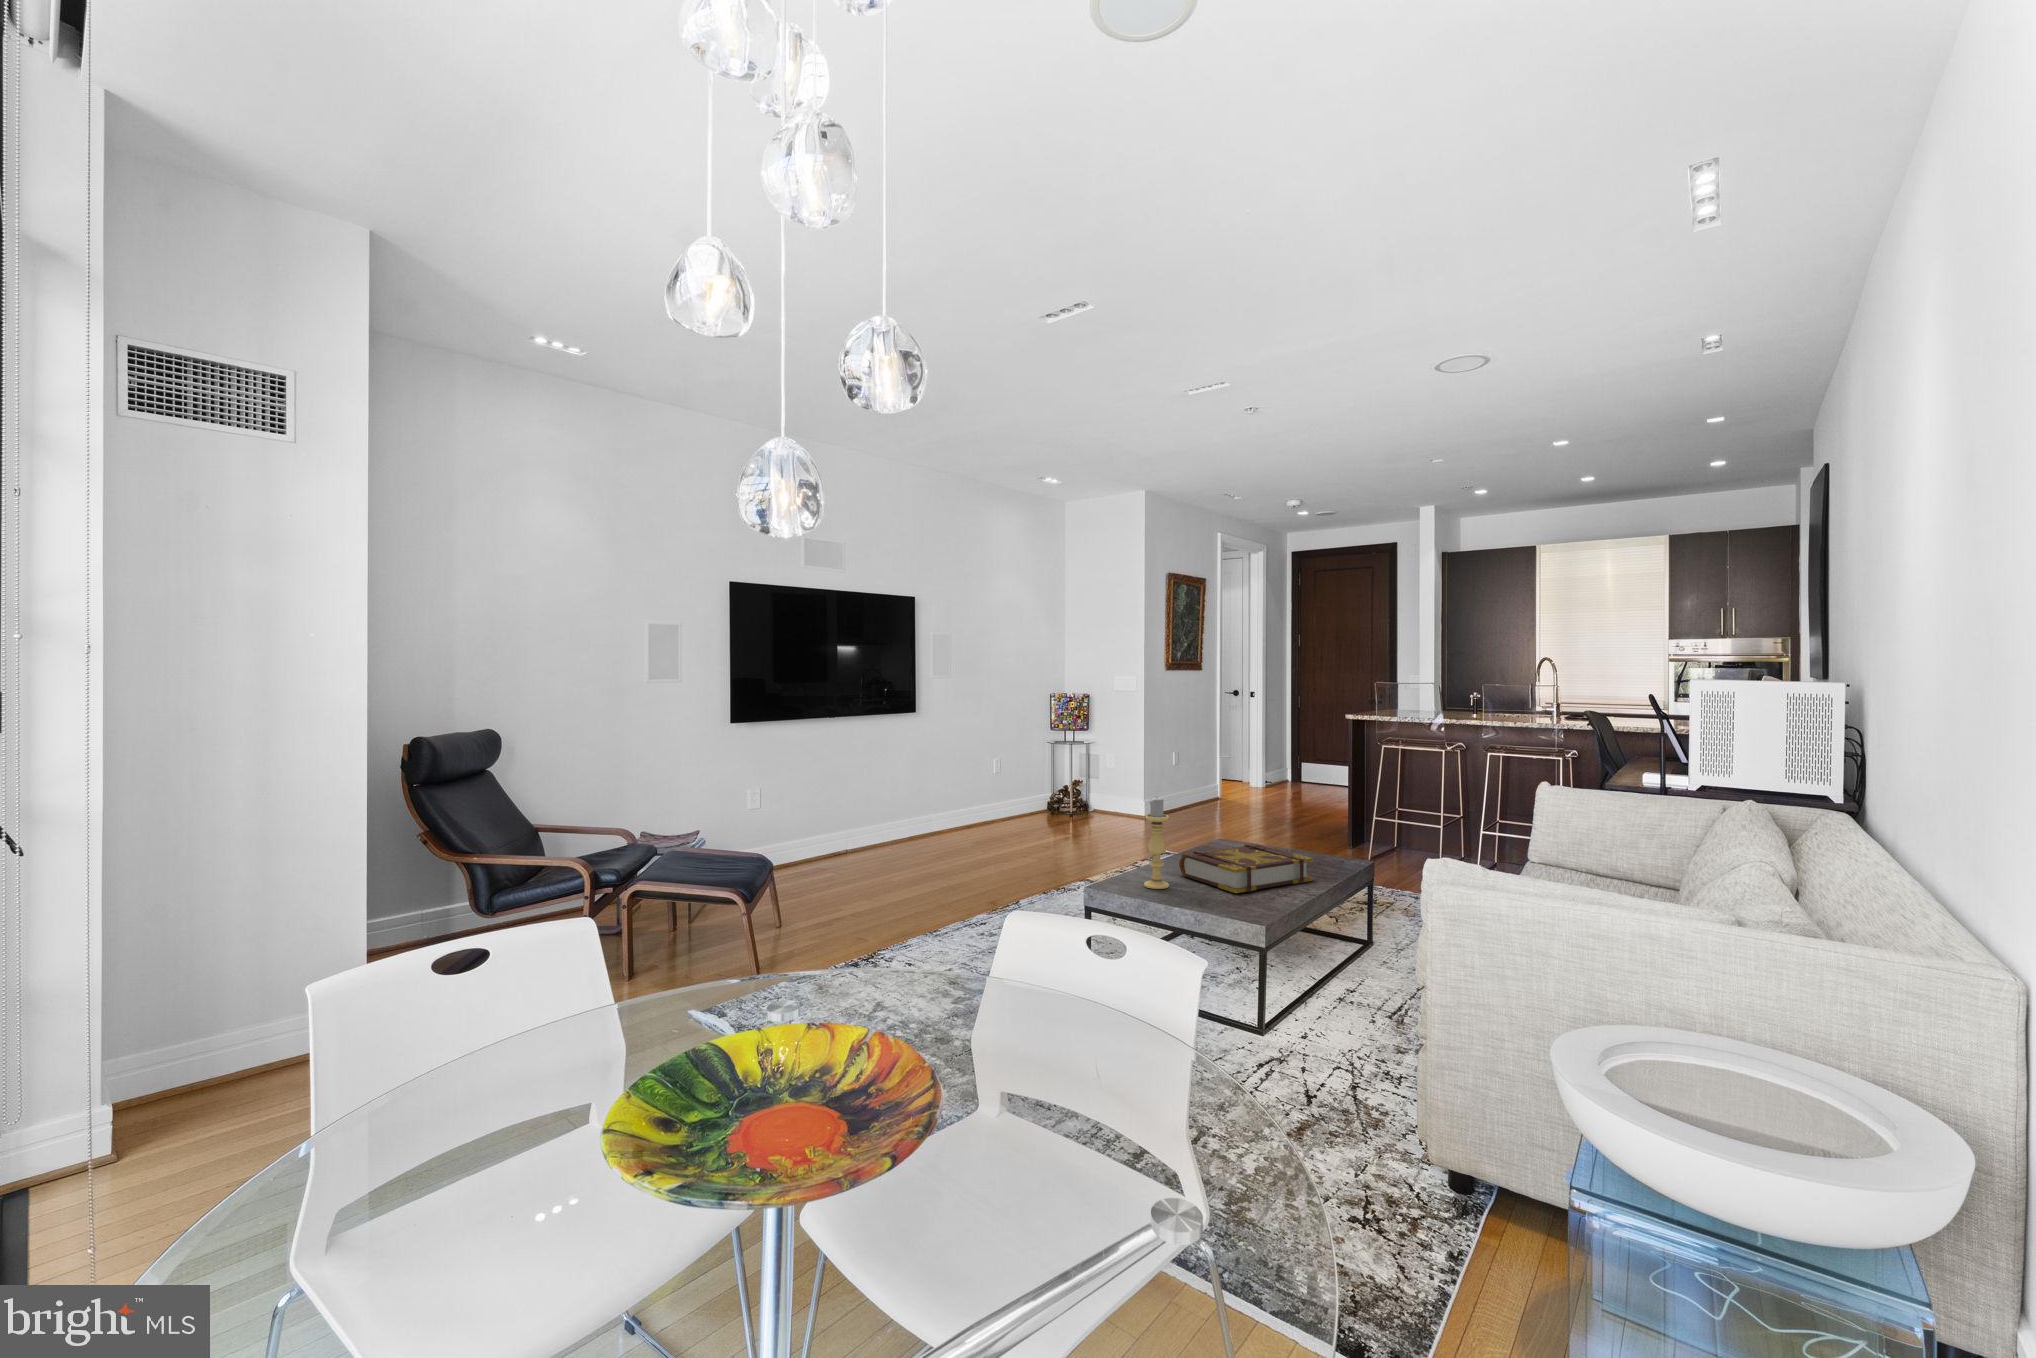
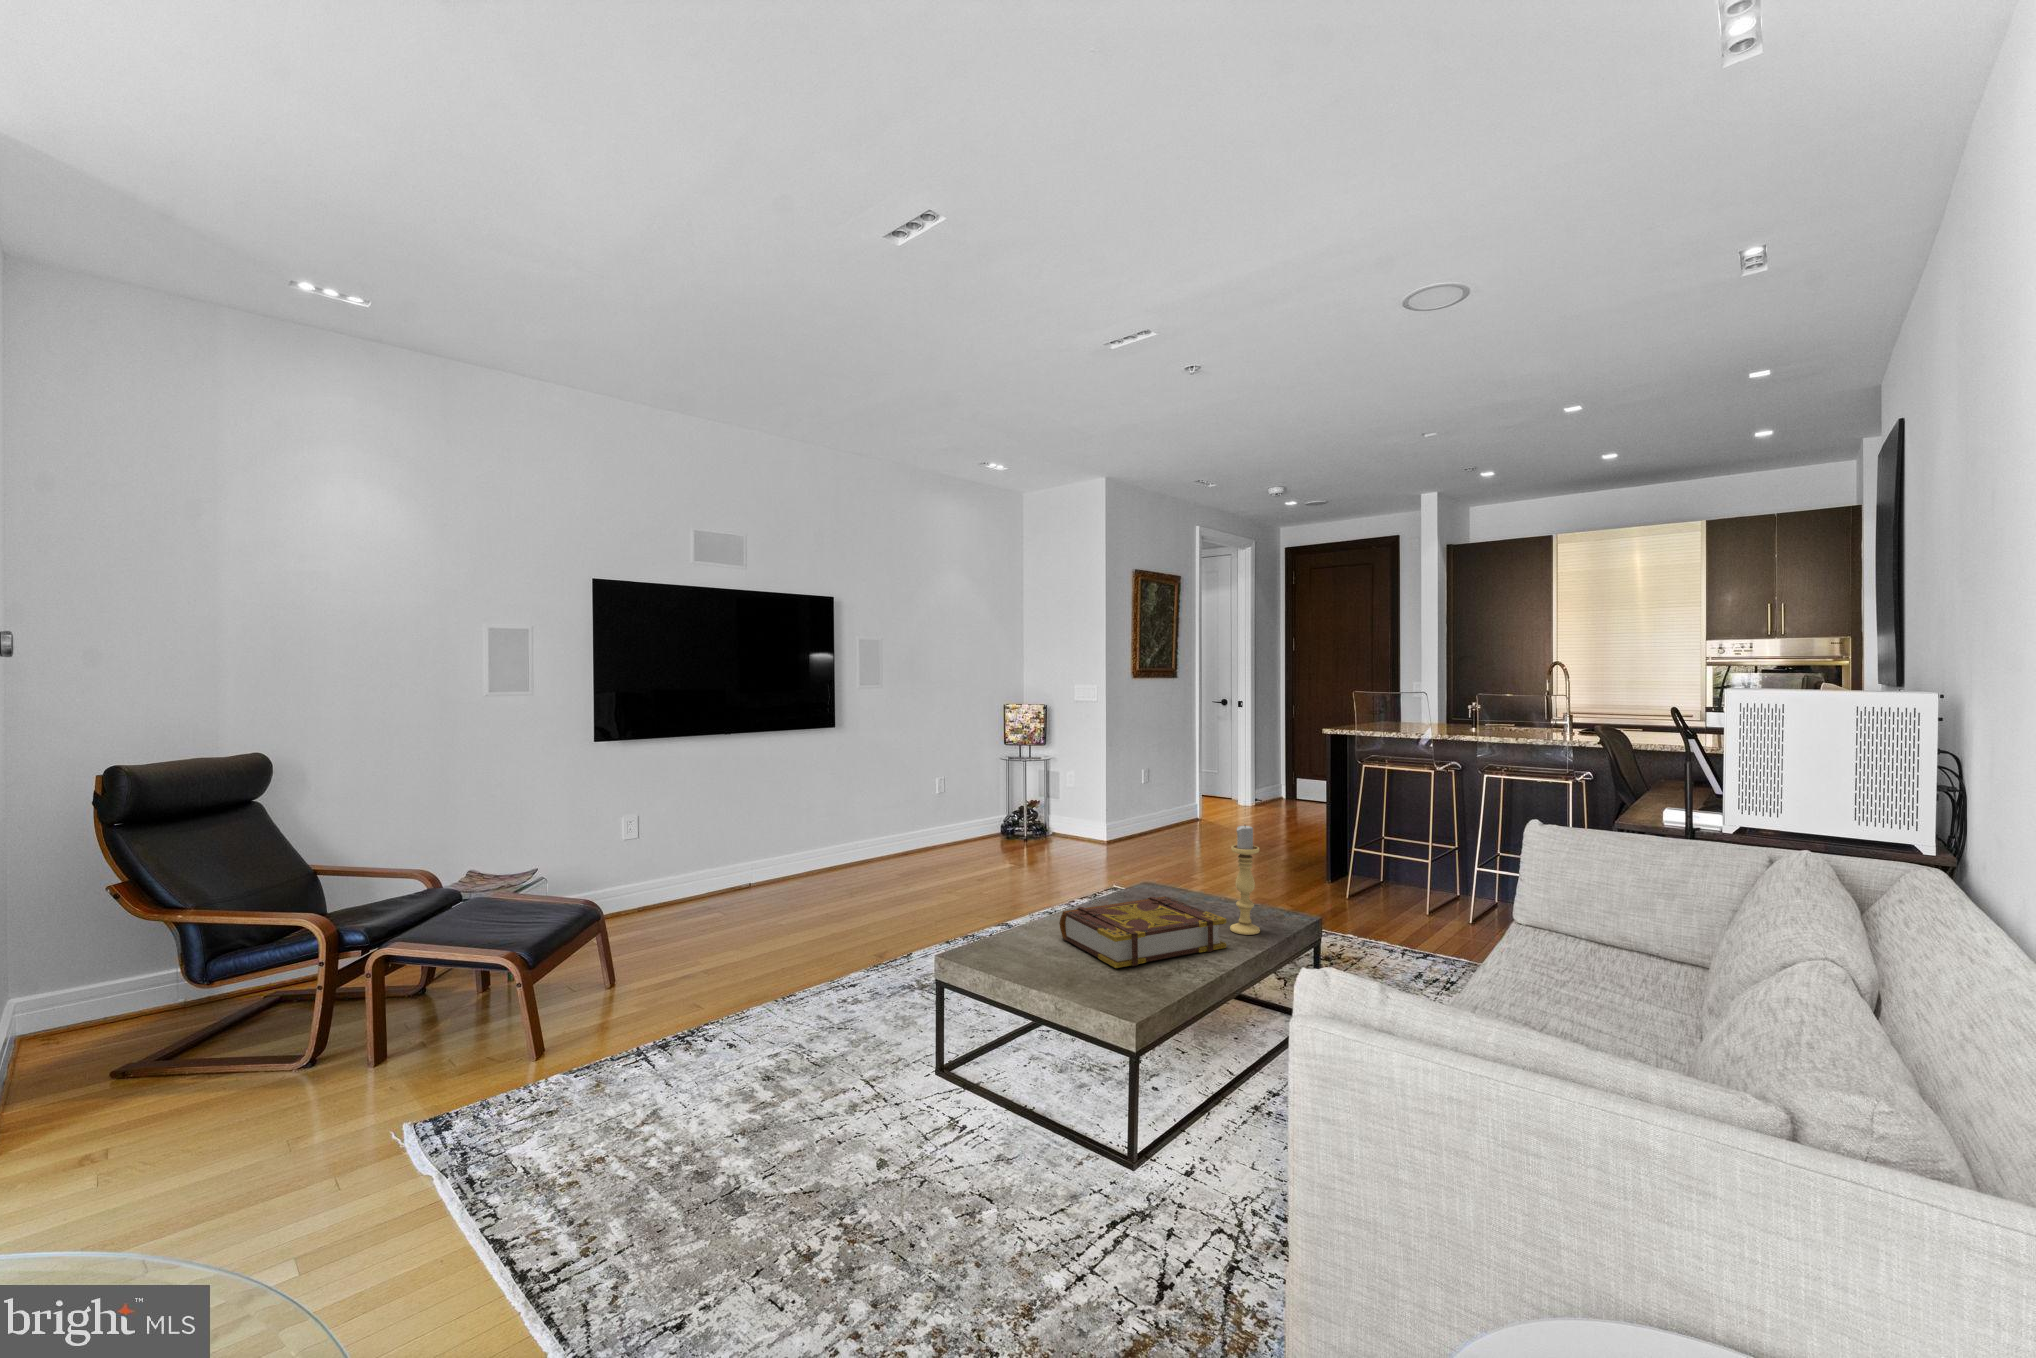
candle holder: present [1144,797,1169,889] -> present [1230,825,1260,935]

